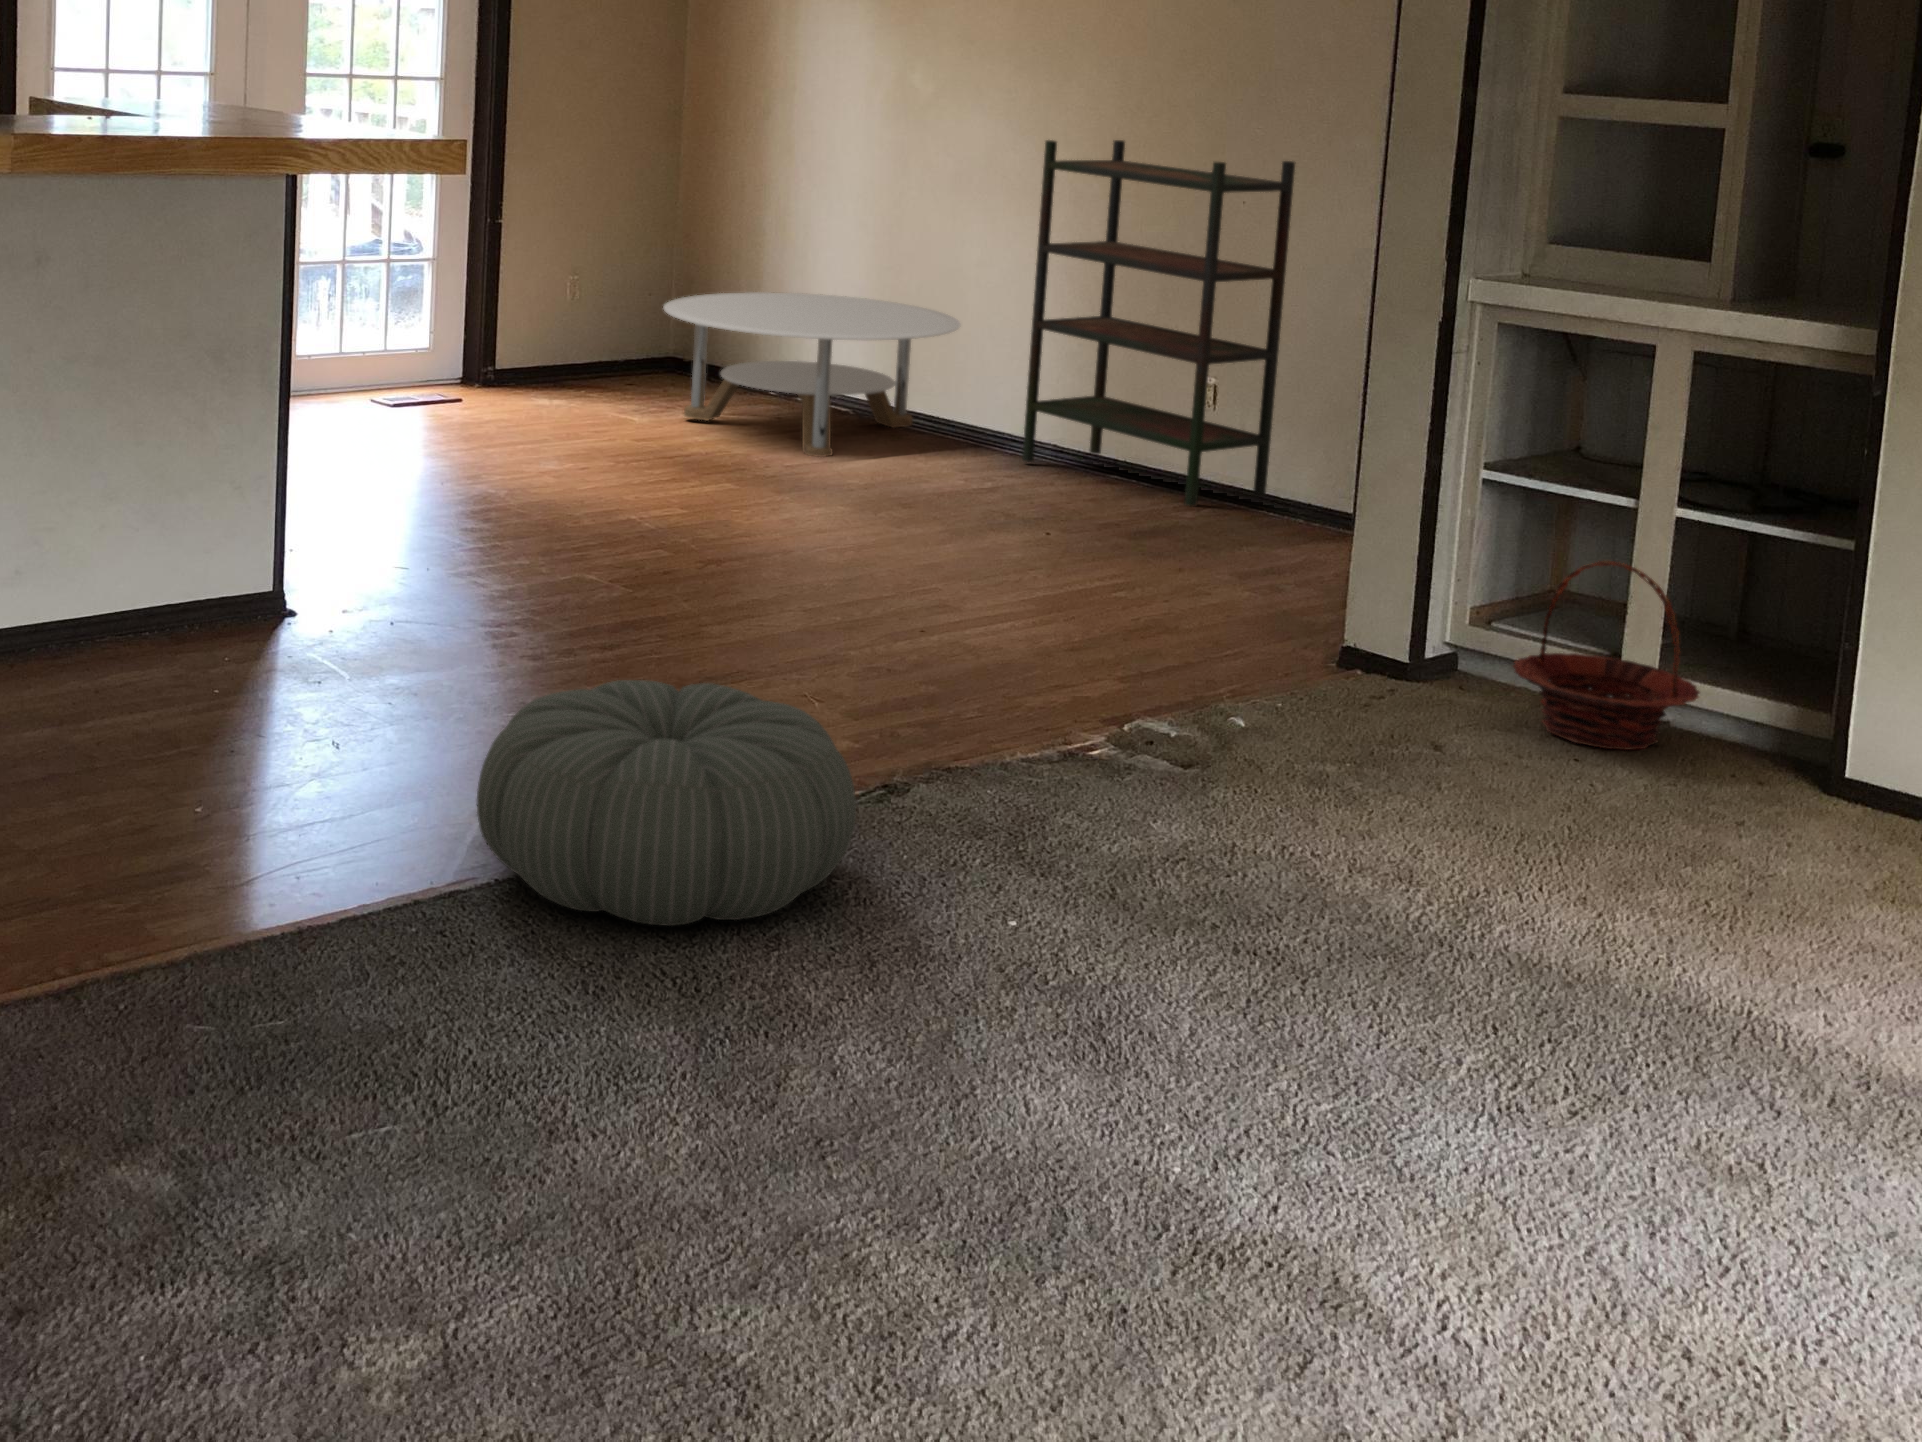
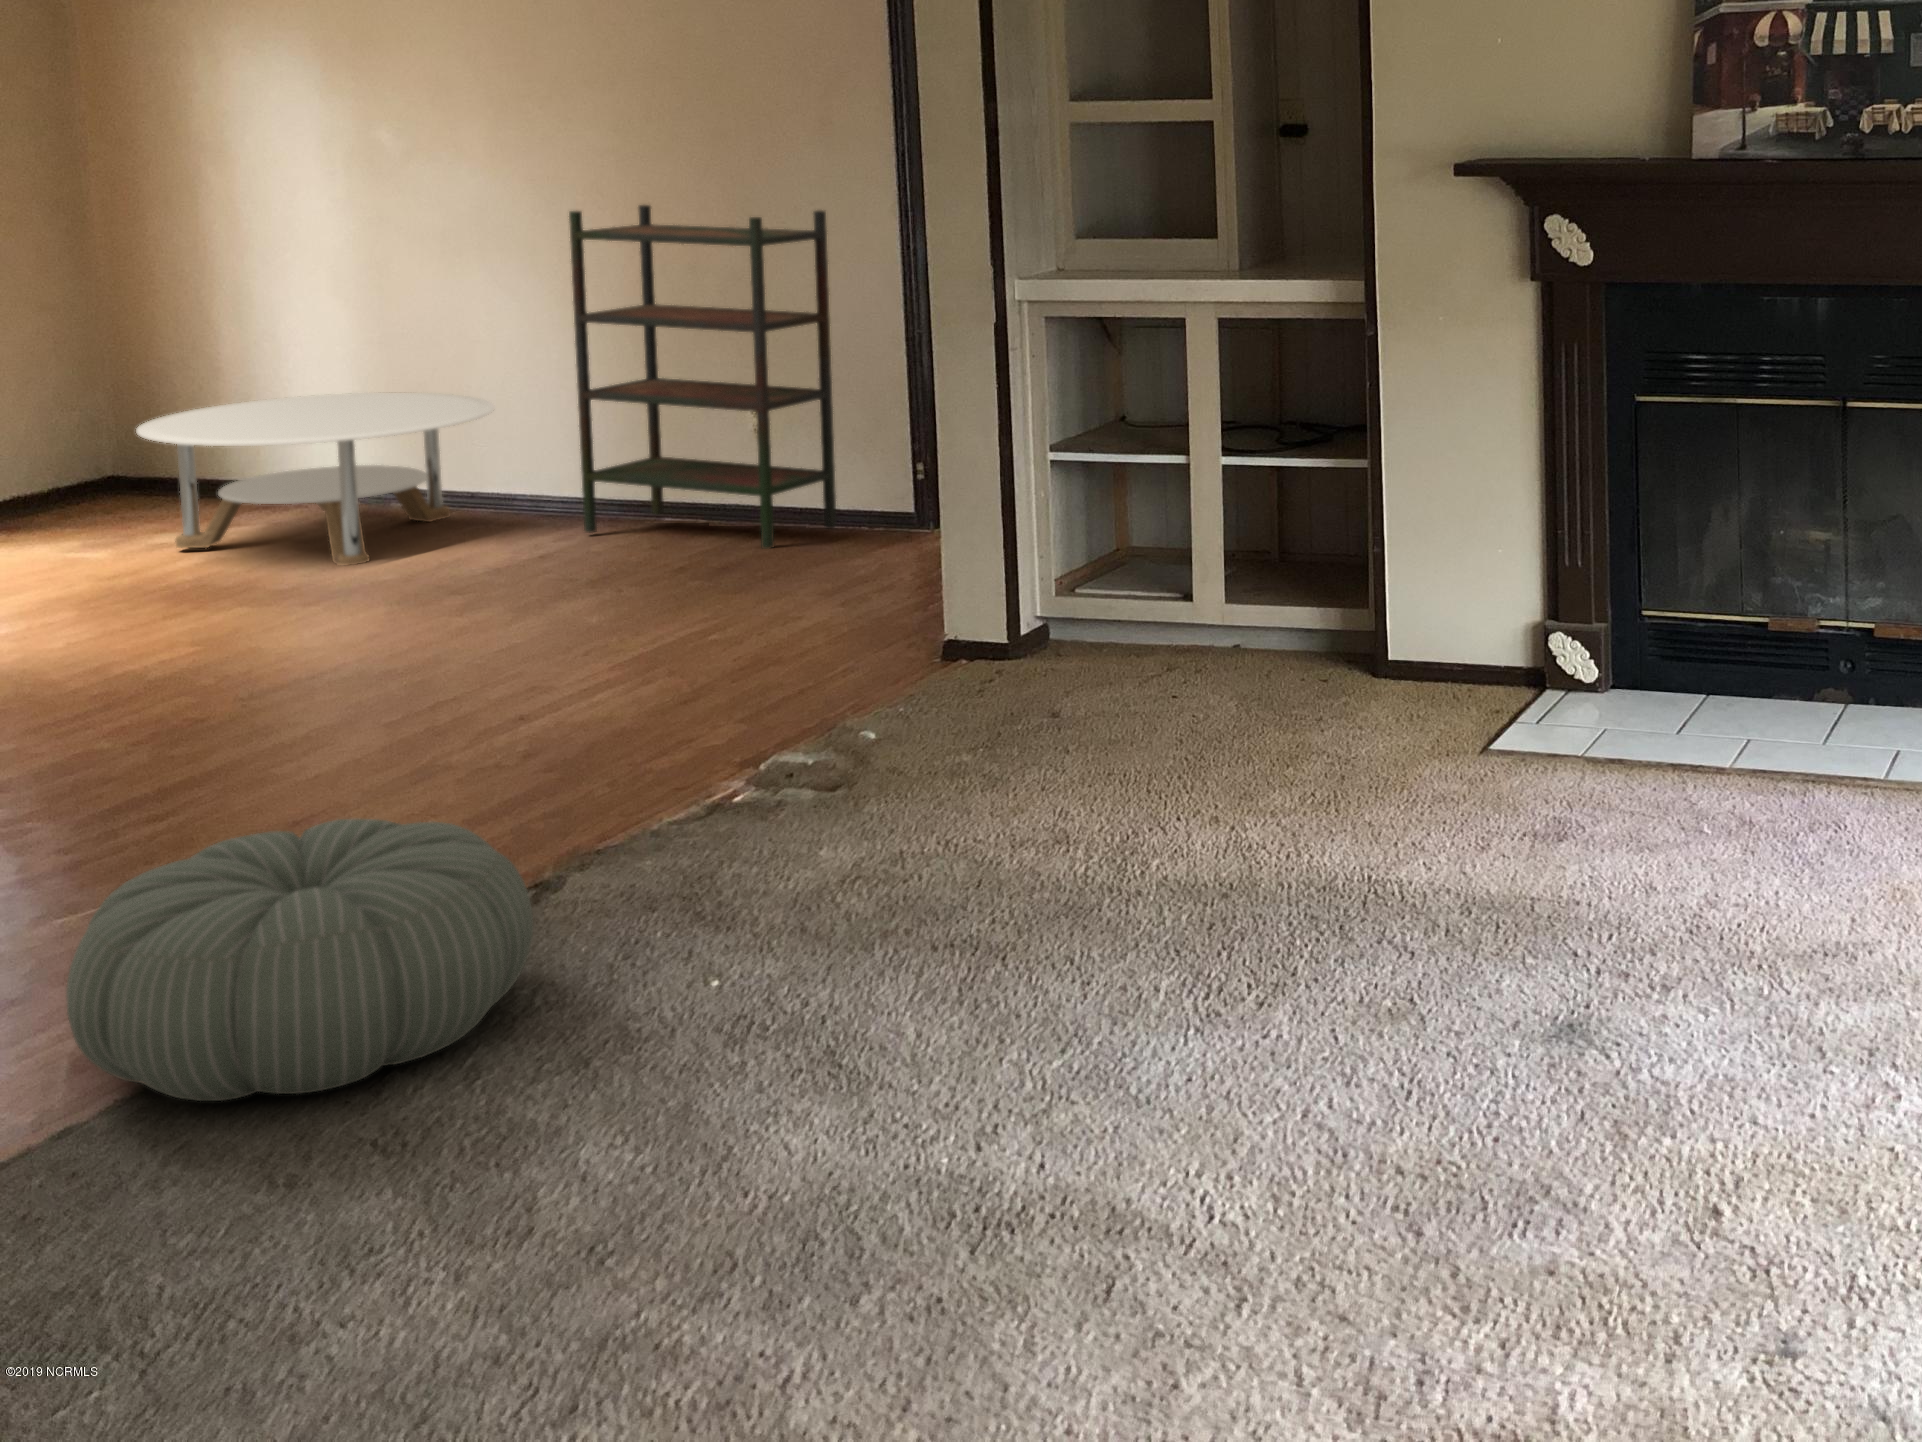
basket: present [1513,561,1700,750] -> none [1107,530,1262,693]

